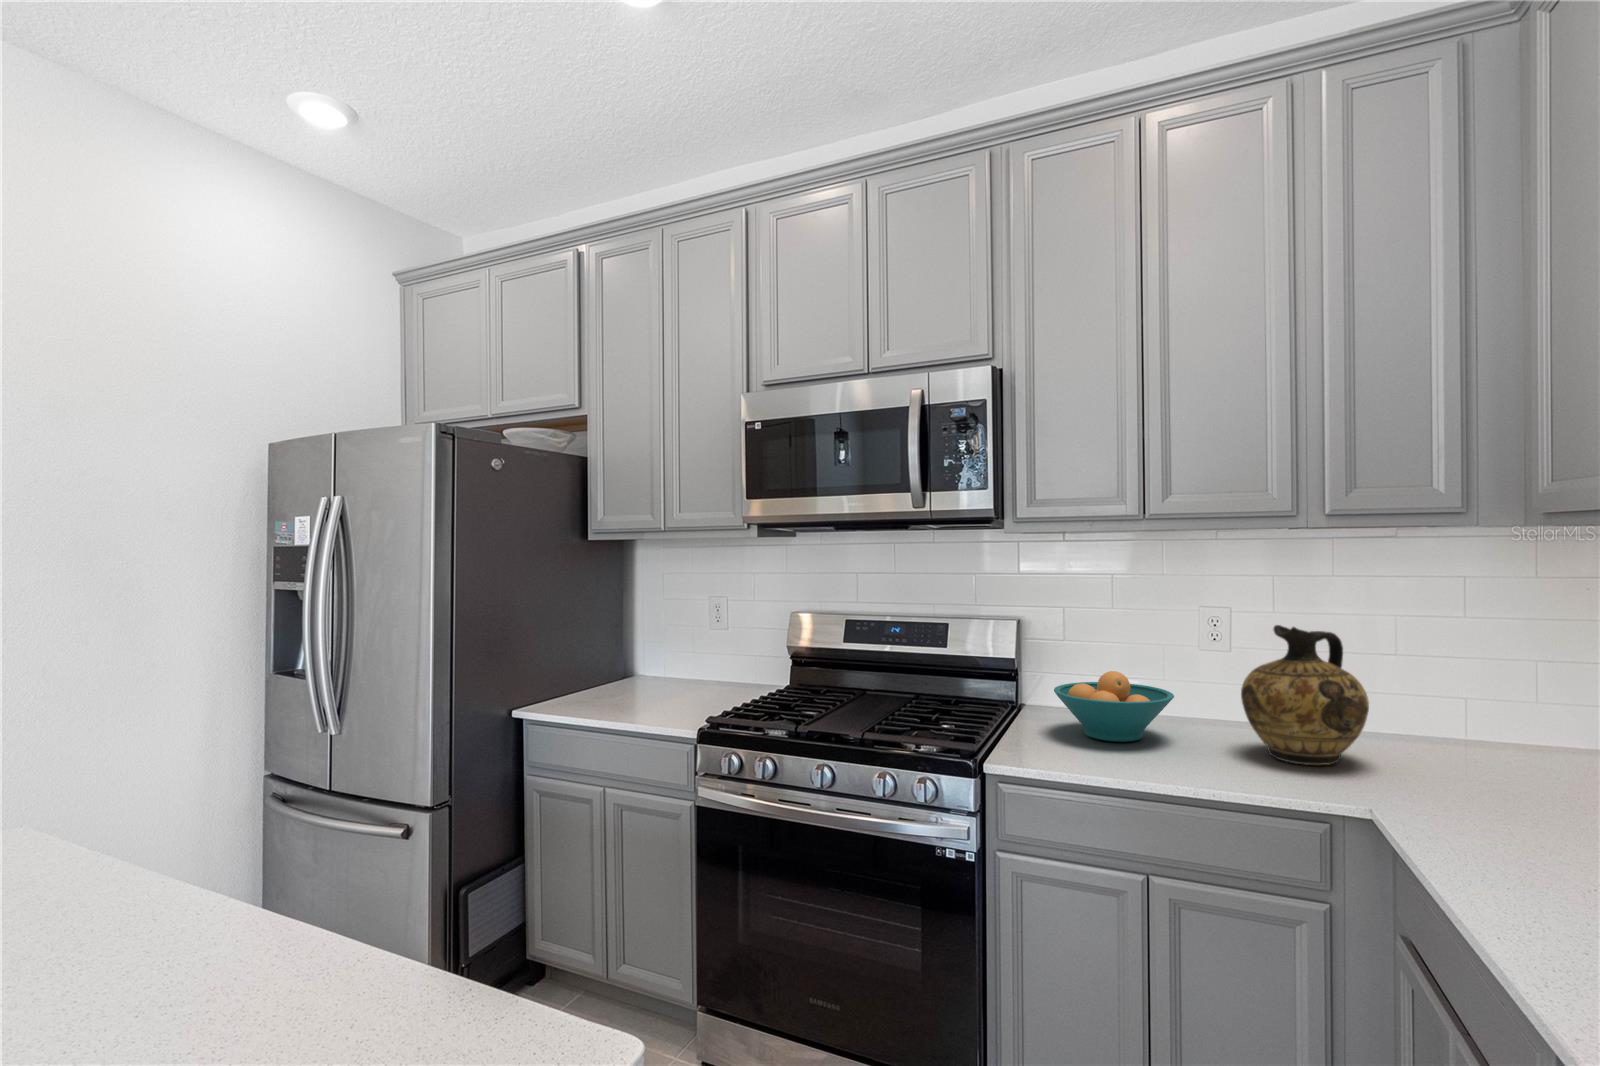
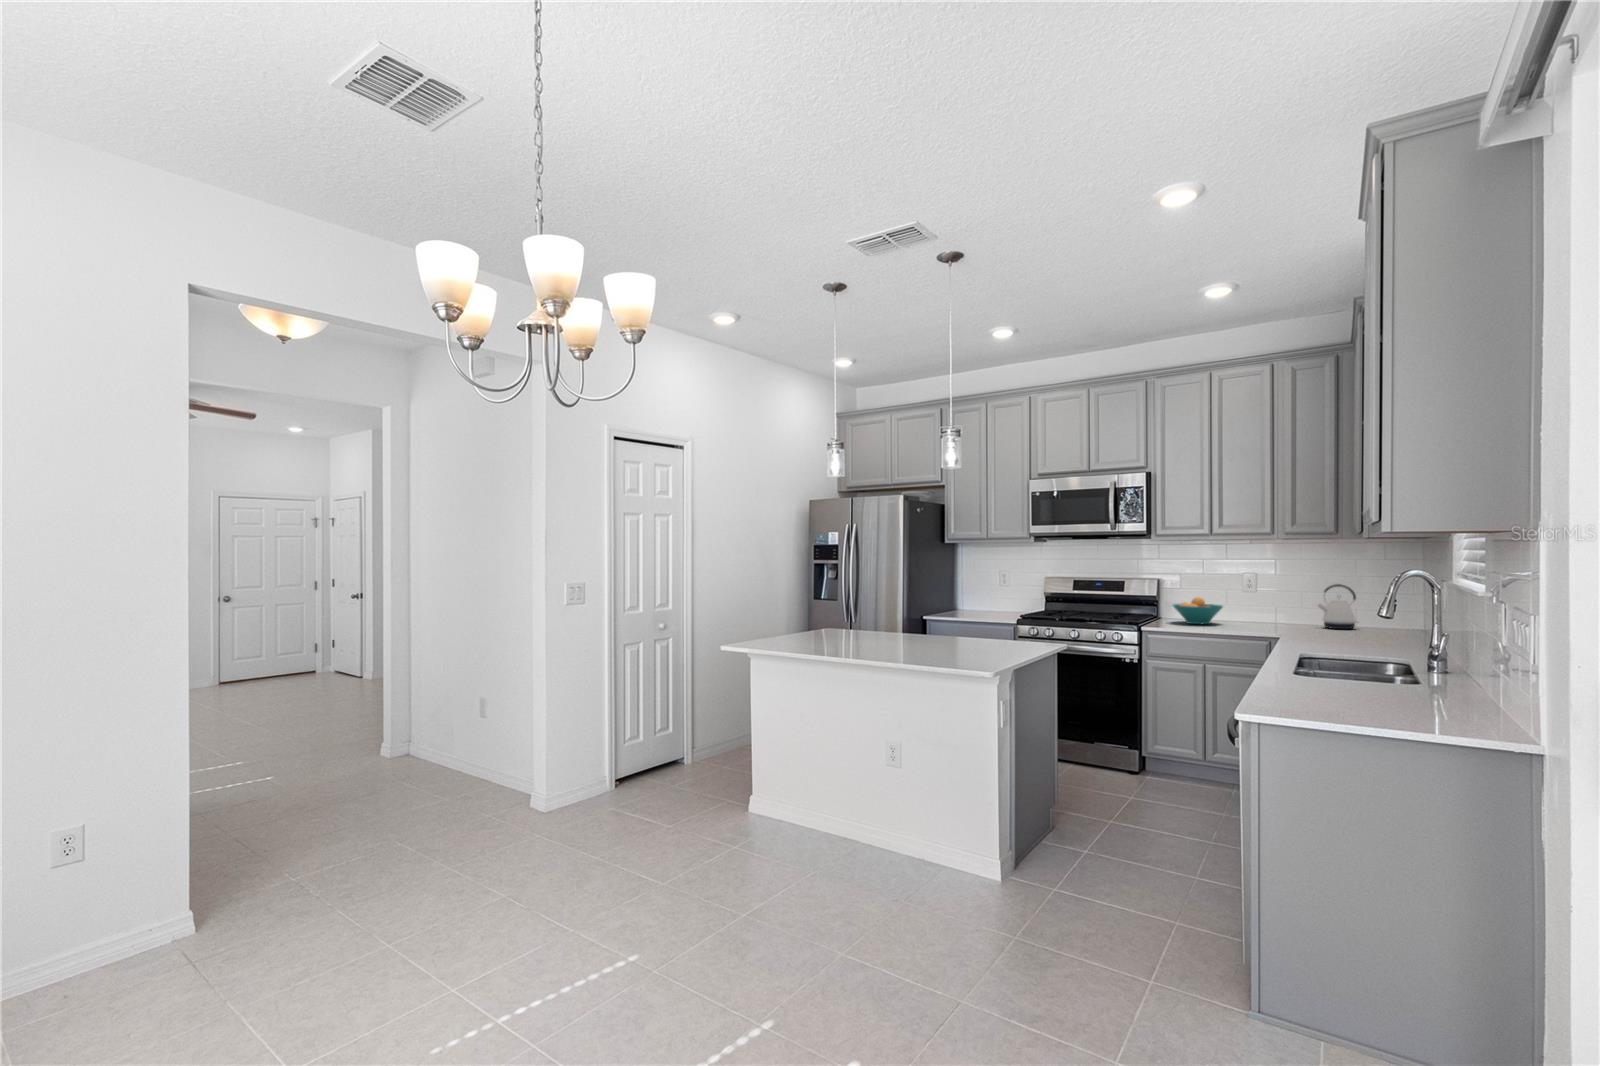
ceramic jug: present [1241,625,1369,765] -> none [1249,576,1298,629]
kettle: none [1402,644,1511,763] -> present [1318,584,1358,629]

